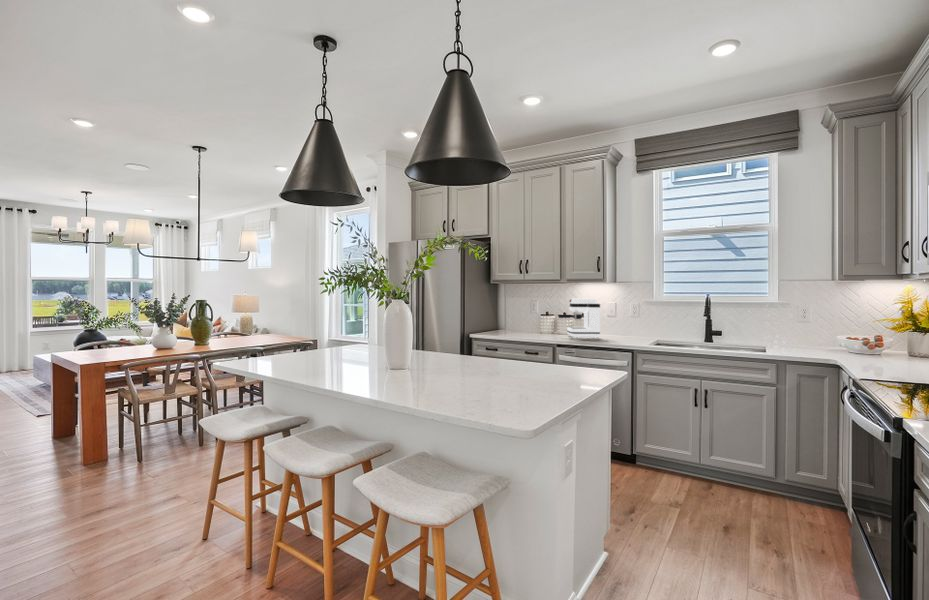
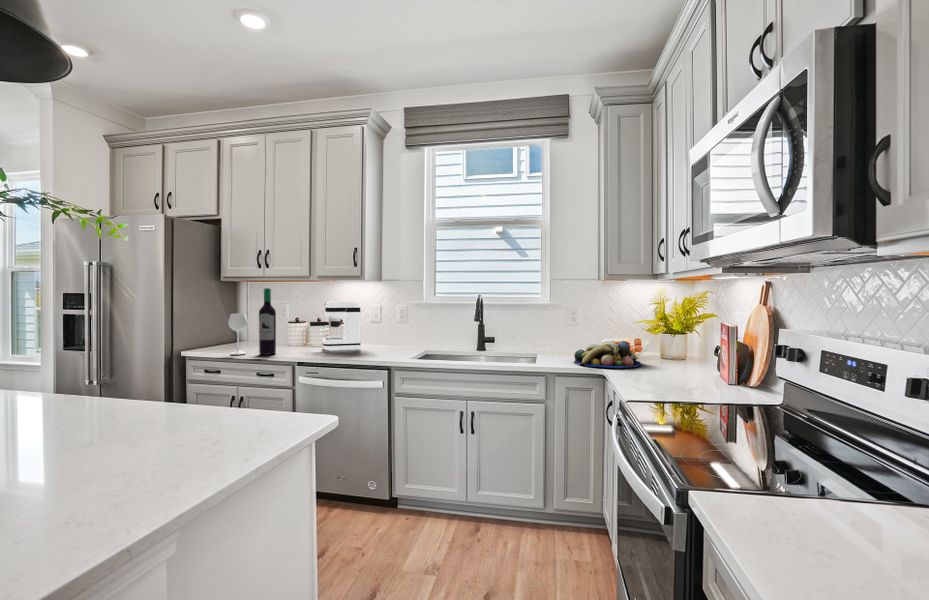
wine bottle: none [503,289,536,338] -> present [228,288,276,355]
fruit bowl: none [807,336,883,360] -> present [574,341,642,368]

